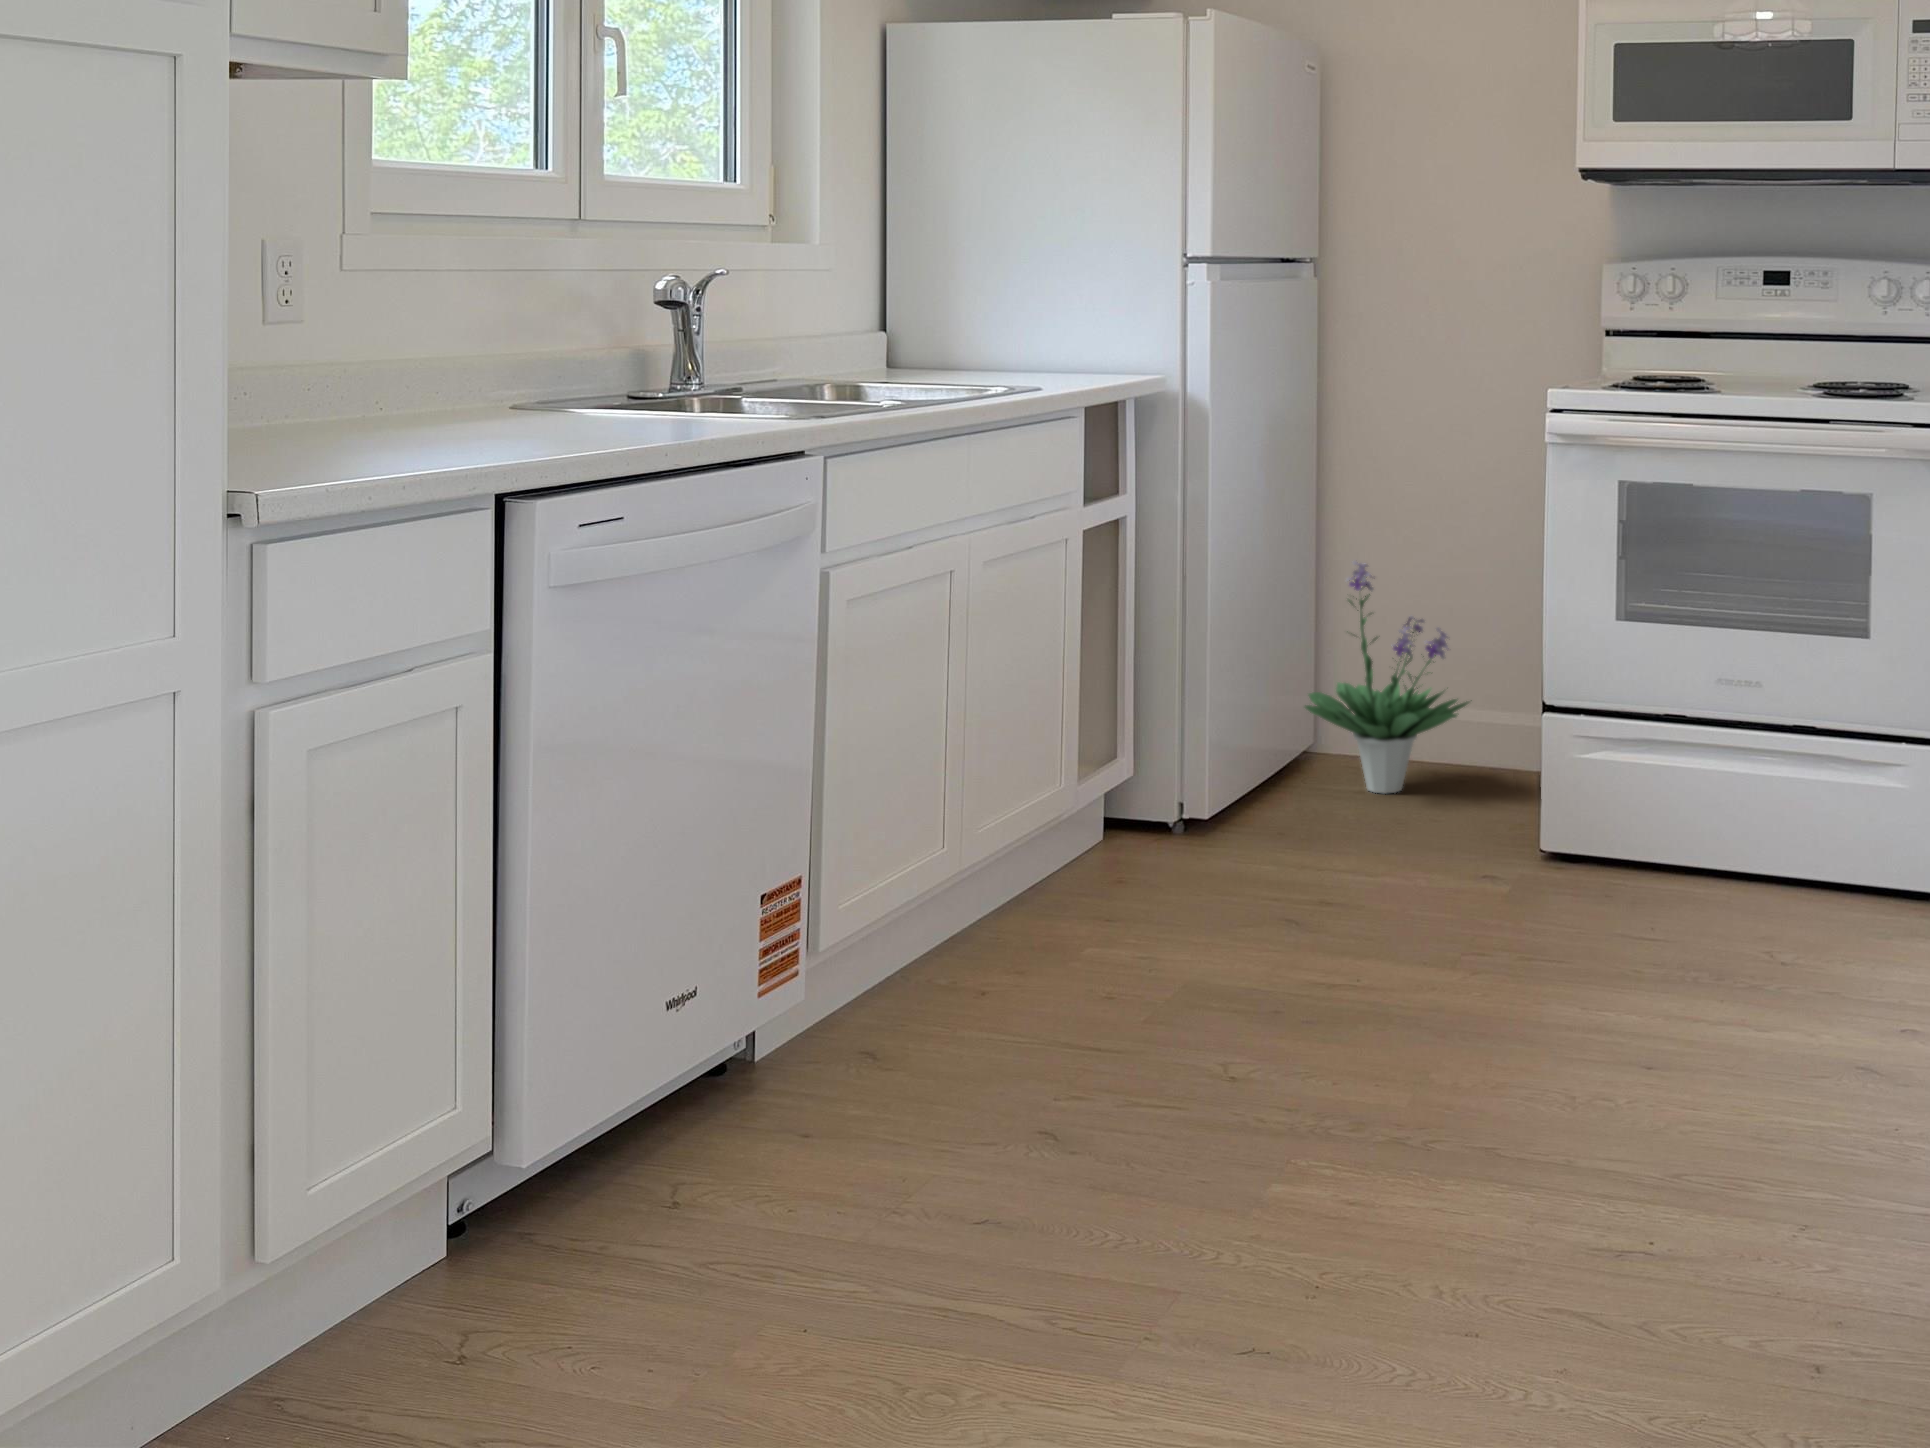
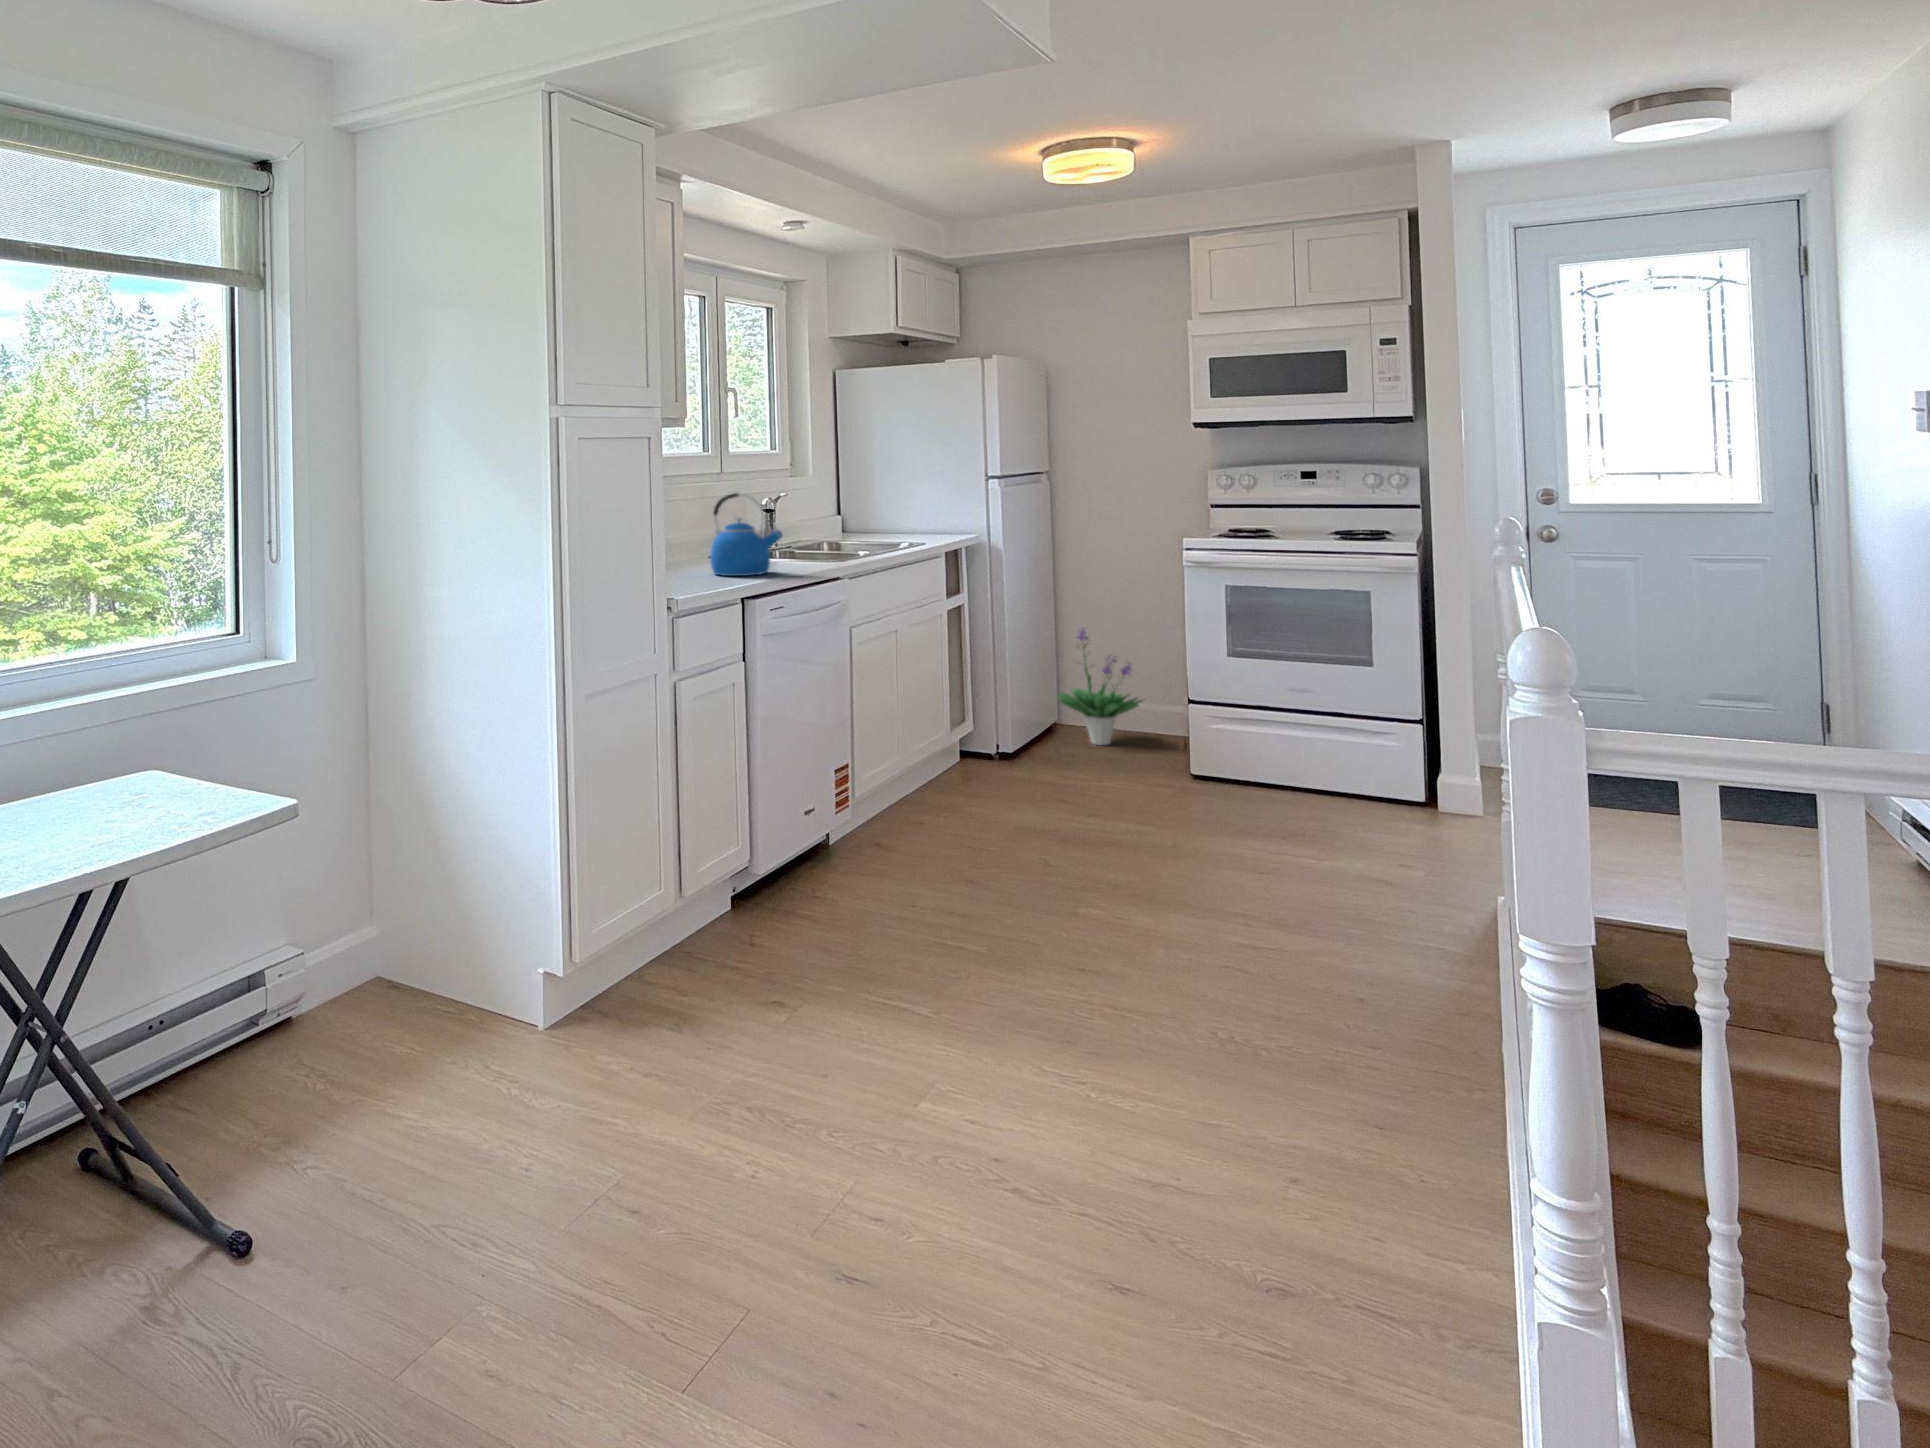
kettle: none [452,241,638,442] -> present [710,493,783,576]

